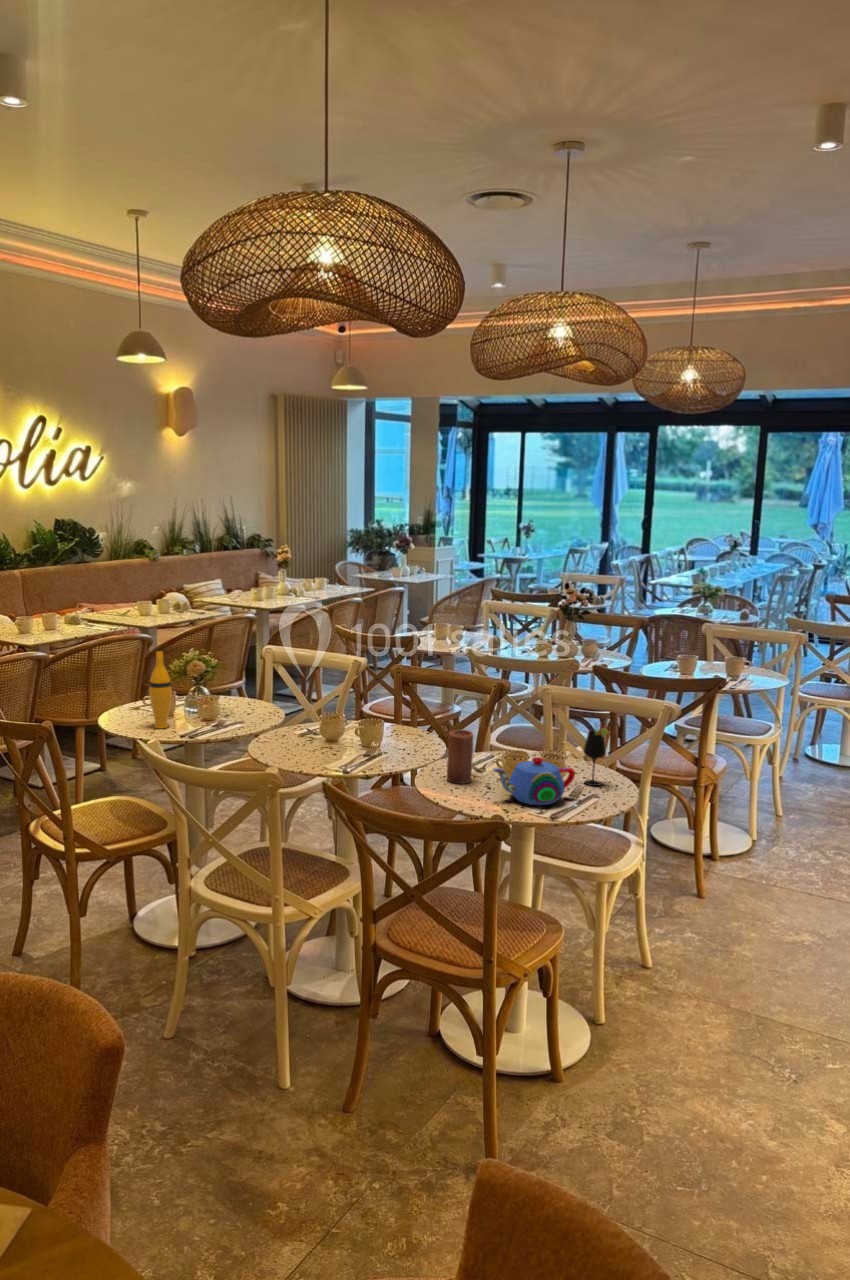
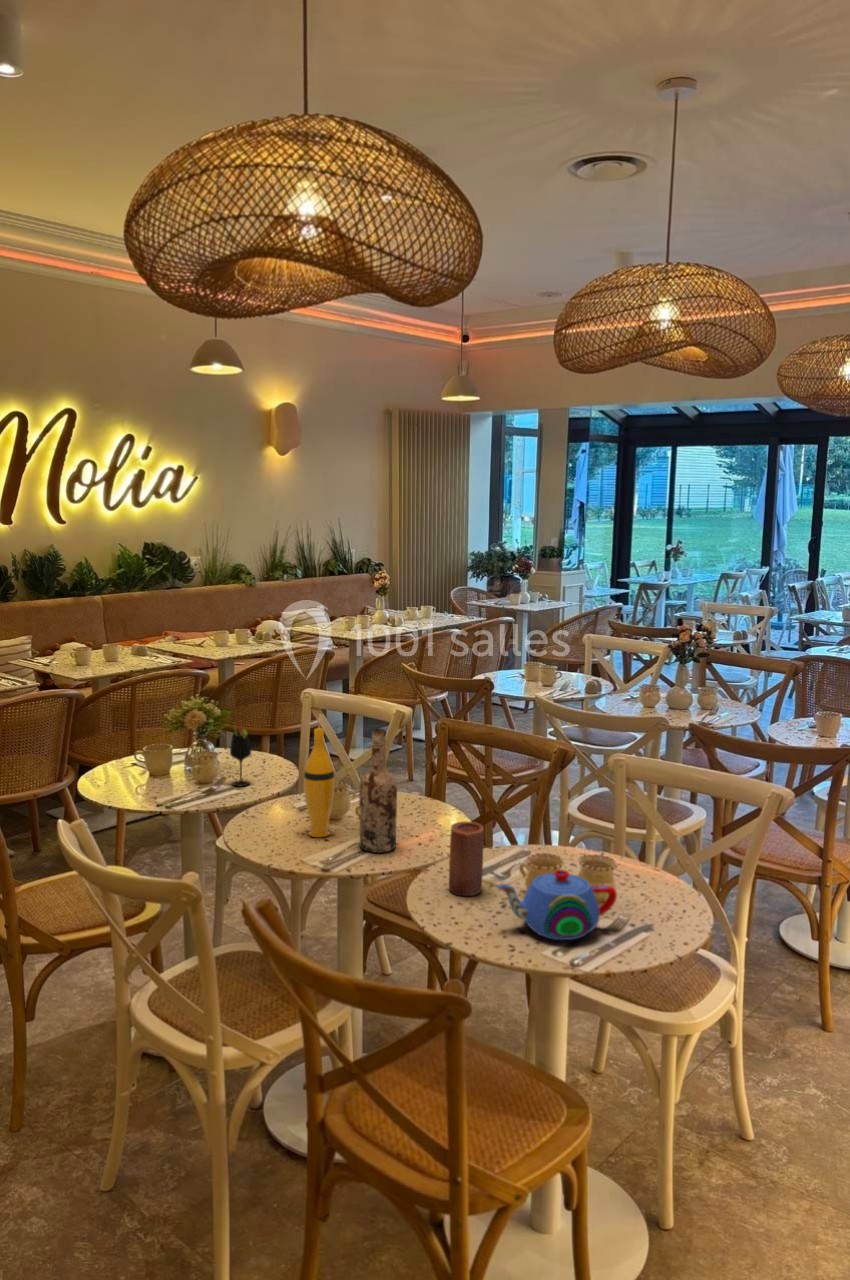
vase: present [149,651,172,728] -> present [304,728,335,837]
wine bottle: none [366,665,395,760] -> present [360,729,397,853]
wine glass: present [584,725,609,786] -> present [230,727,251,786]

